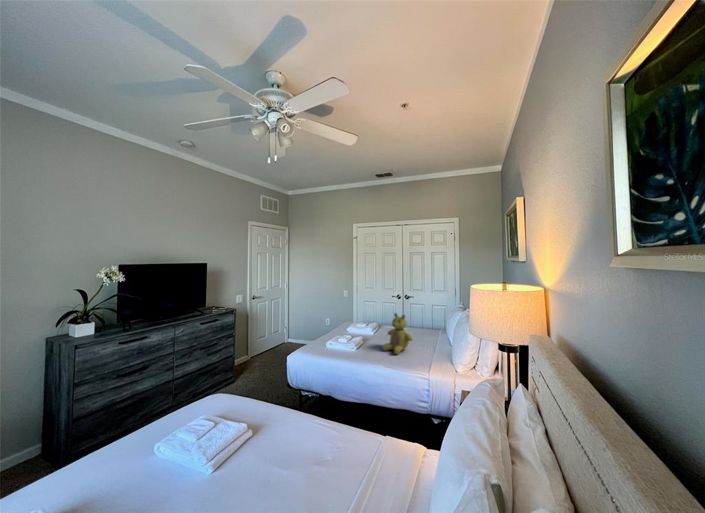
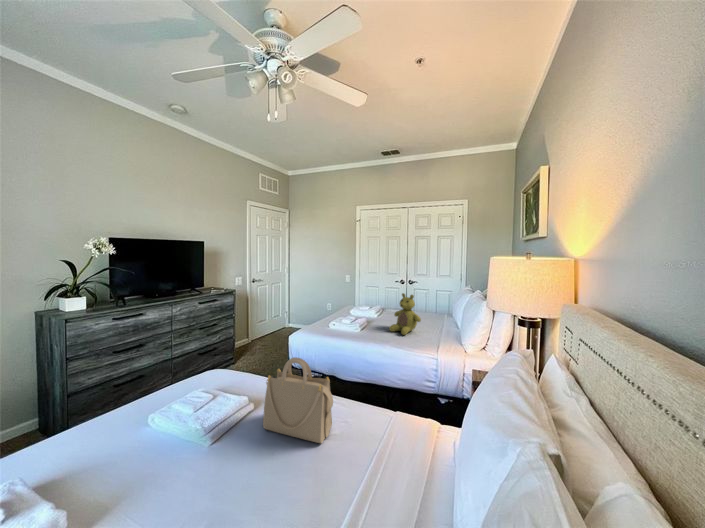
handbag: none [260,387,324,470] -> present [263,357,333,443]

